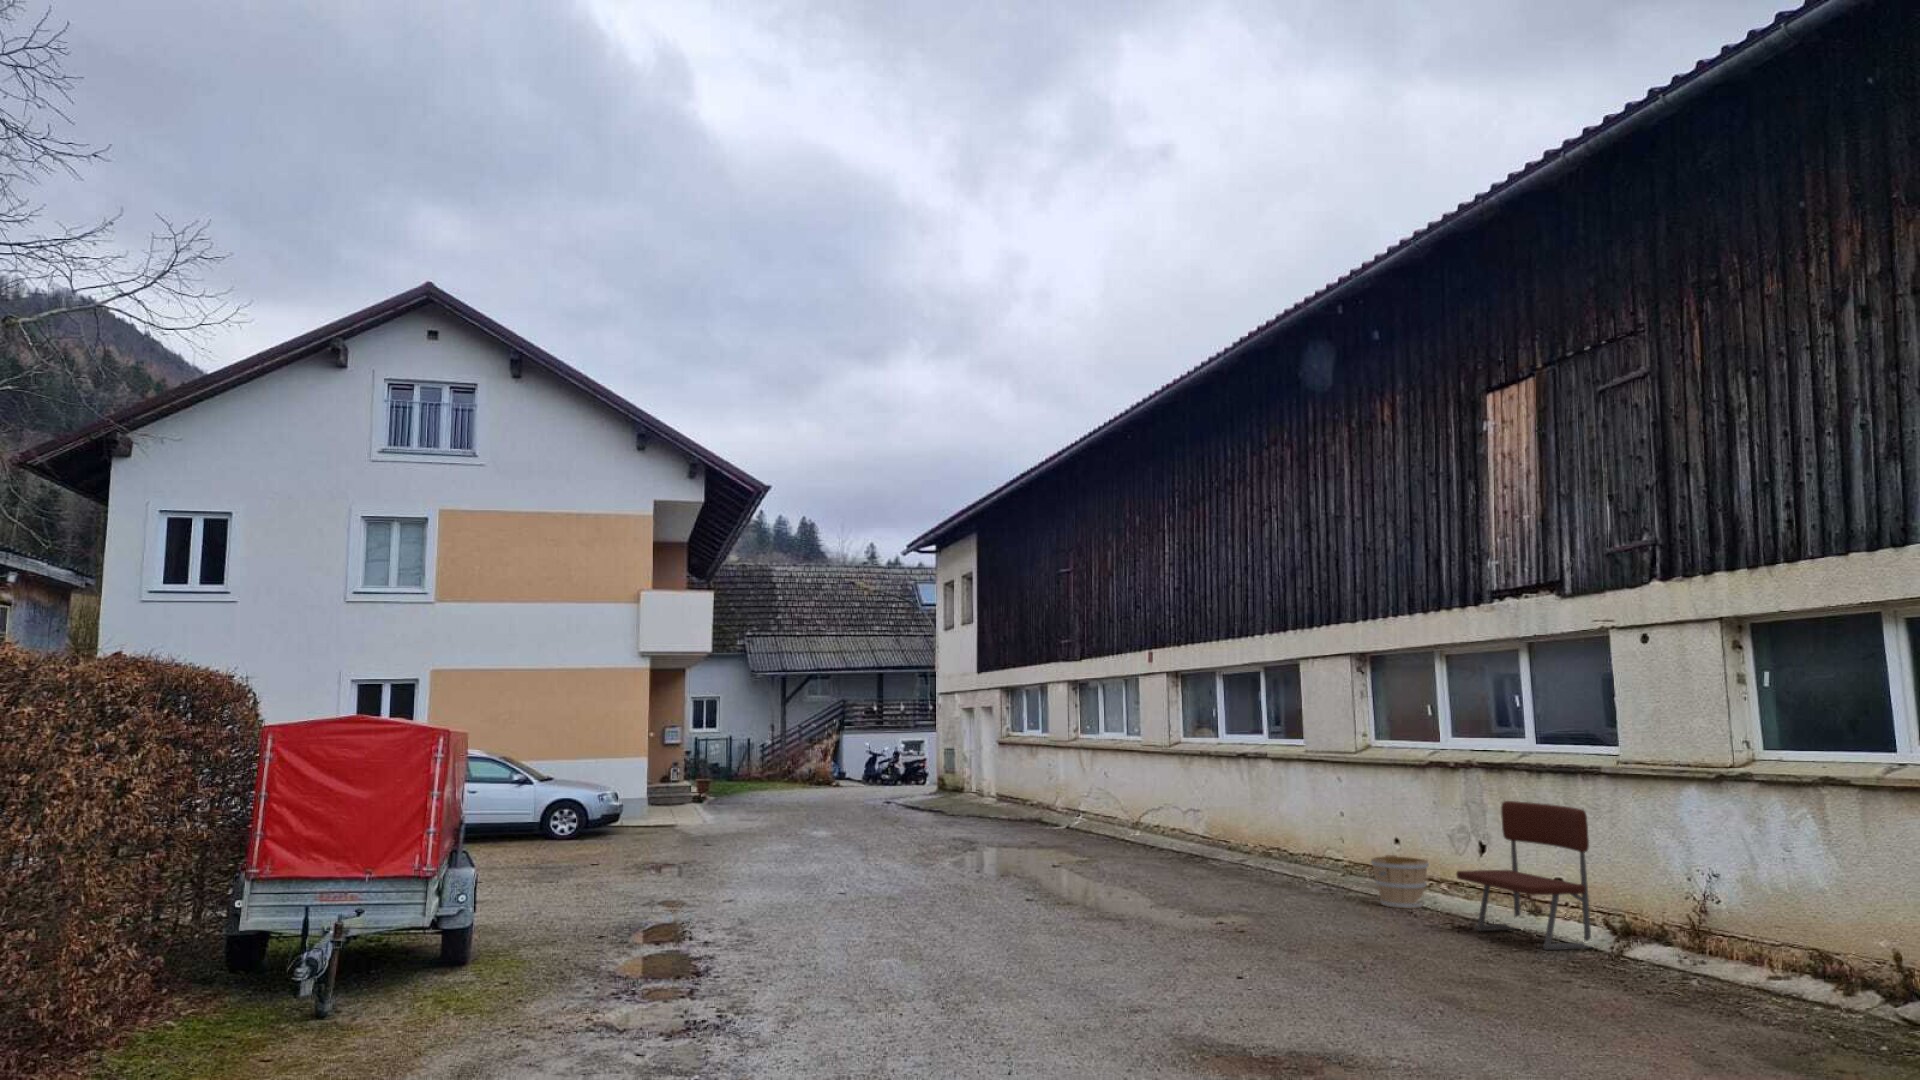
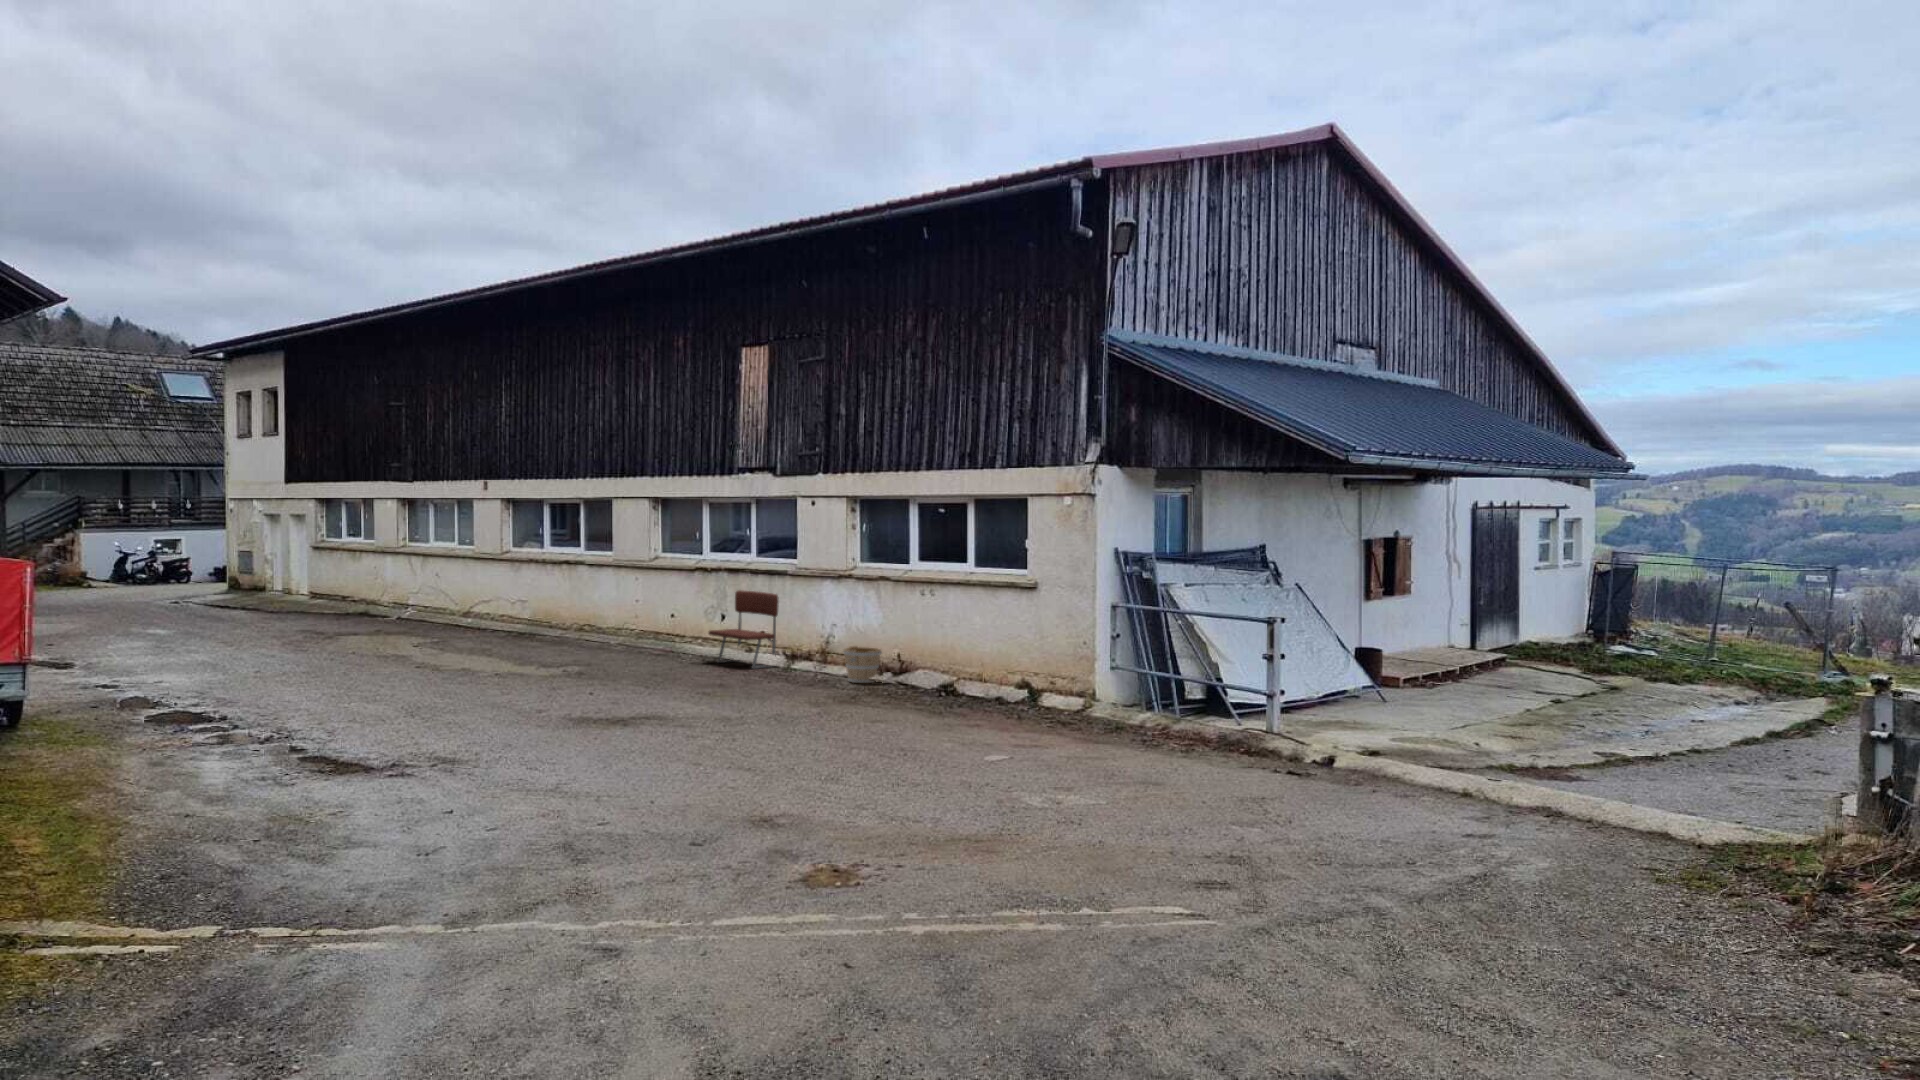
wooden bucket: present [1371,855,1429,909] -> present [843,646,882,683]

